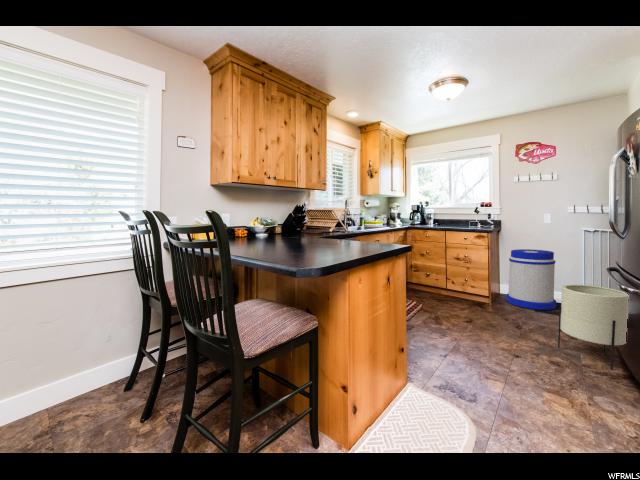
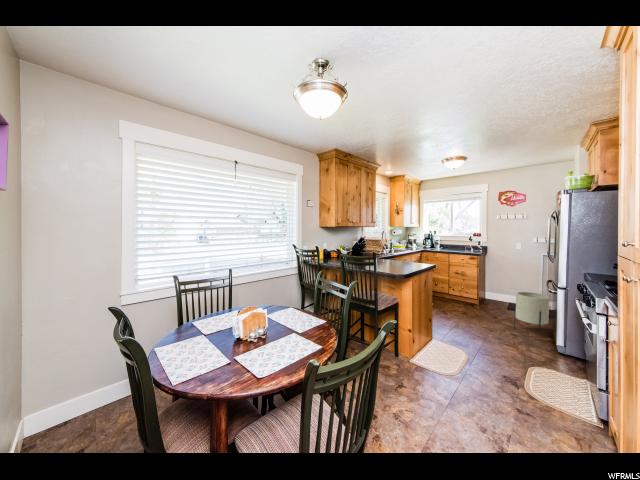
trash can: present [506,249,556,310] -> none [490,268,522,309]

